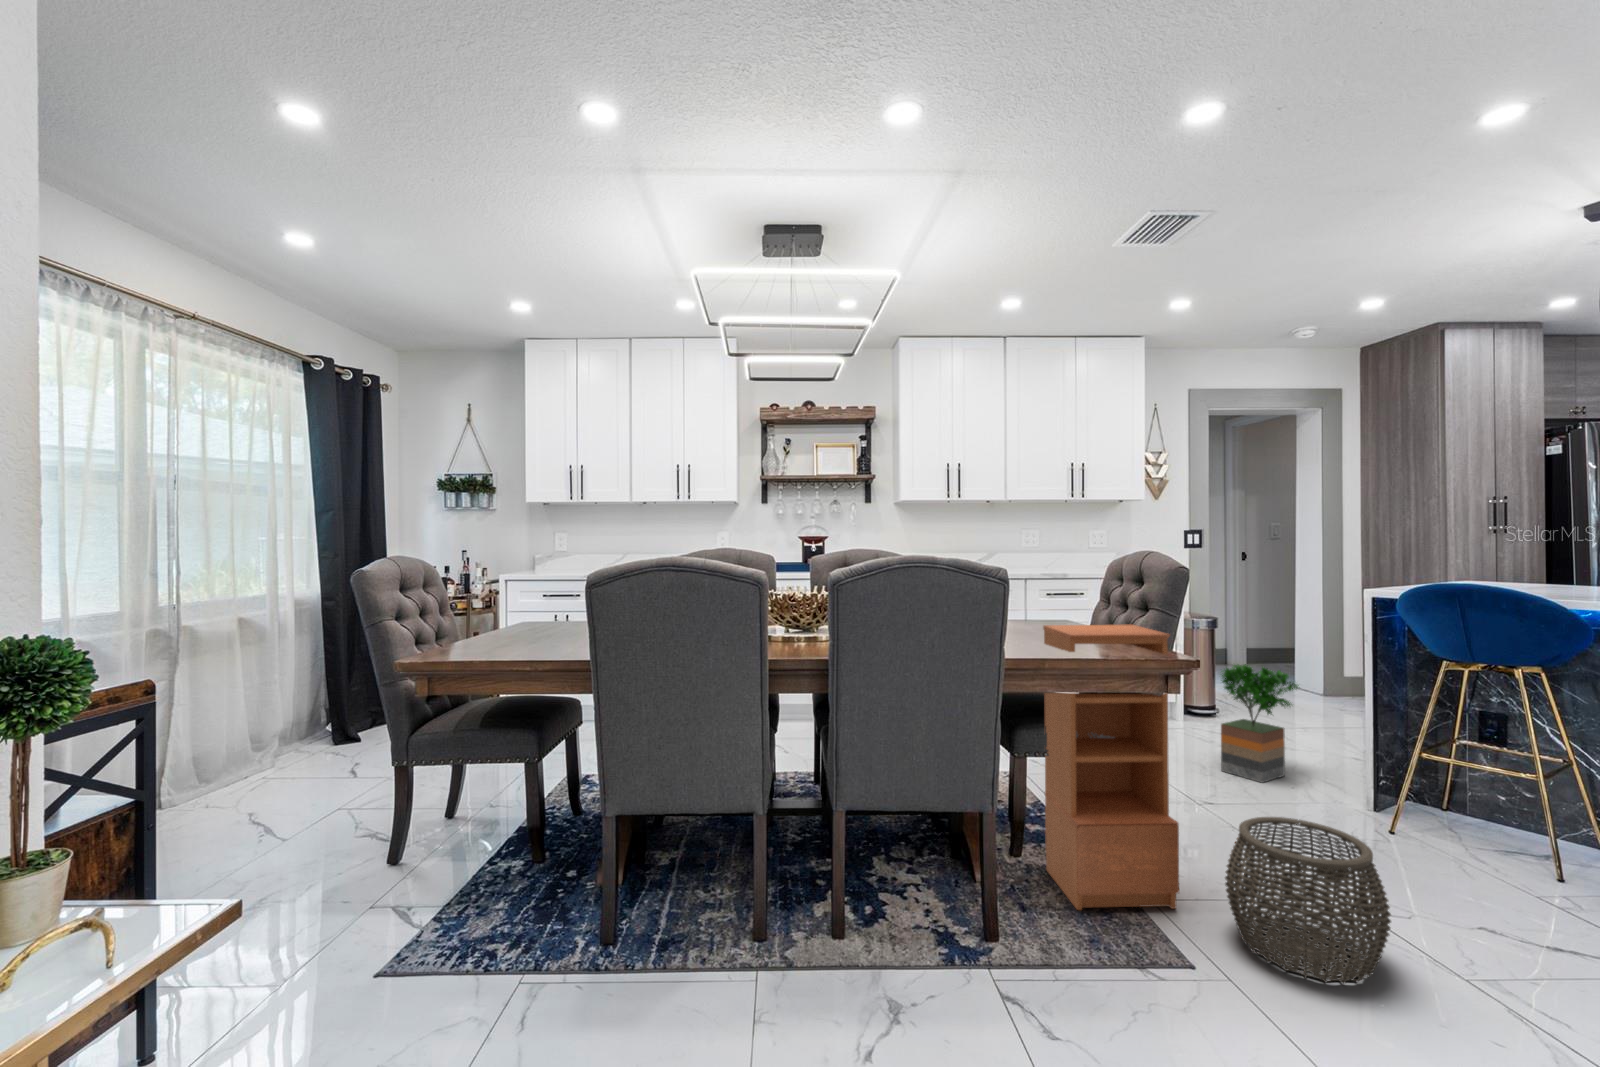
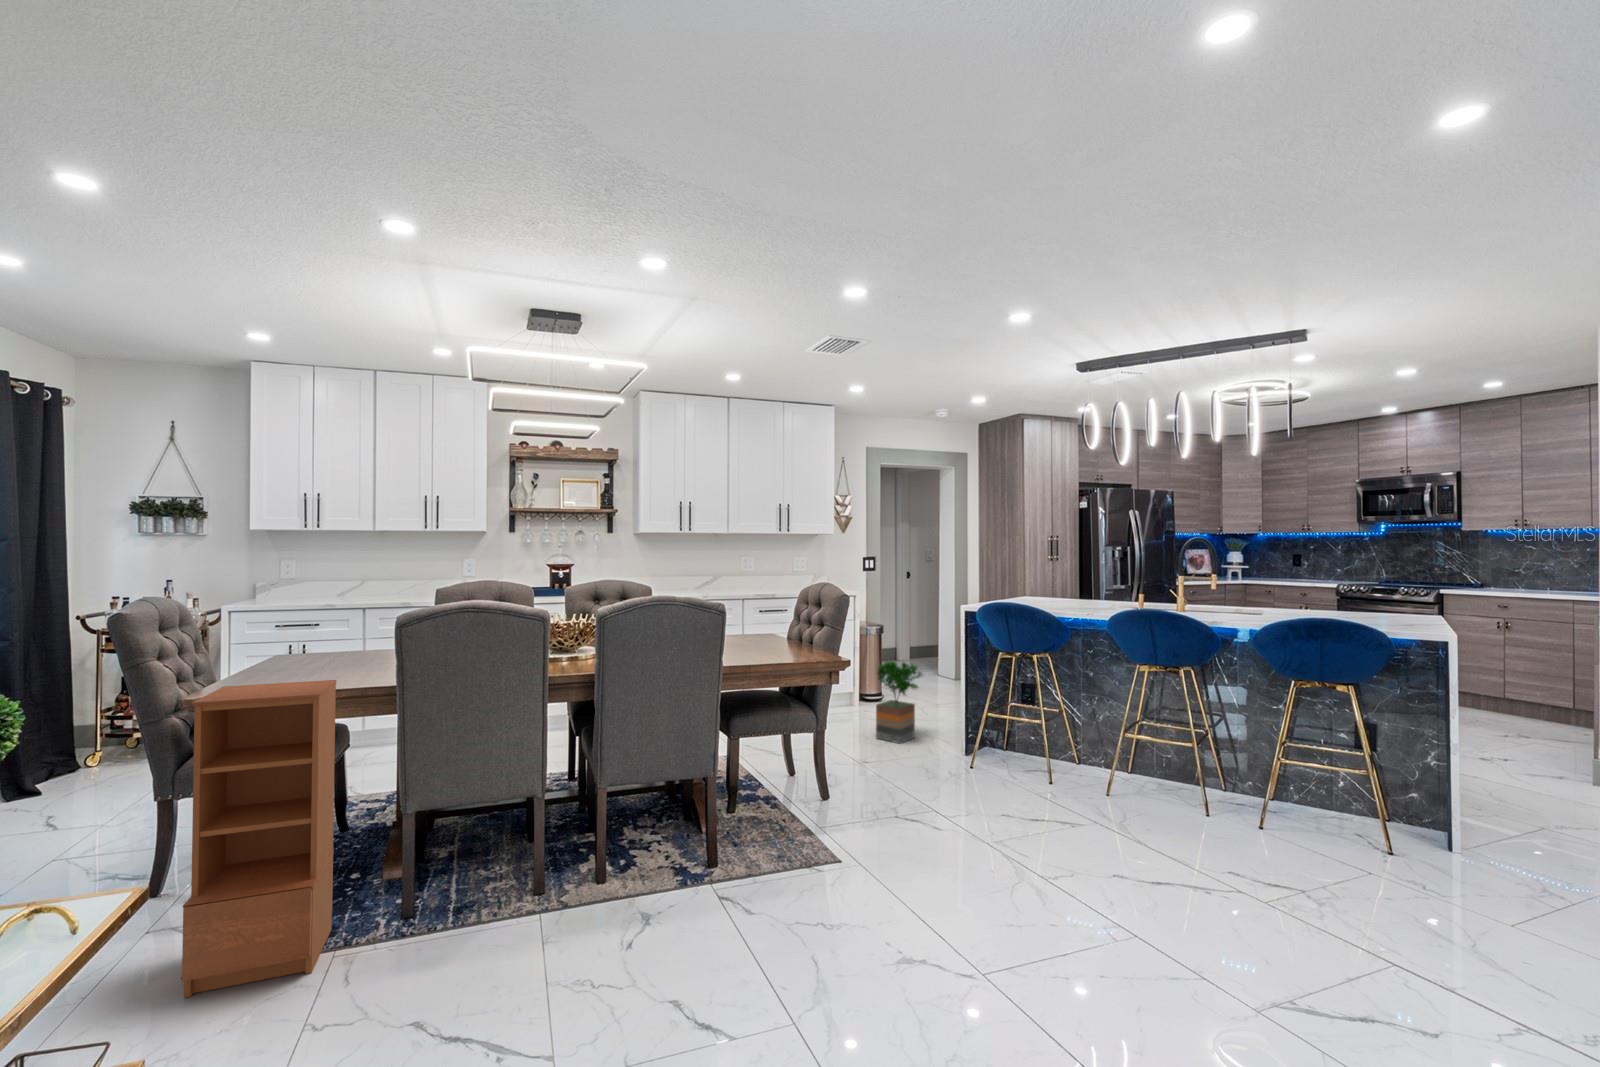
bookcase: present [1043,625,1179,910] -> present [182,680,336,998]
woven basket: present [1225,817,1391,984] -> none [859,759,943,854]

